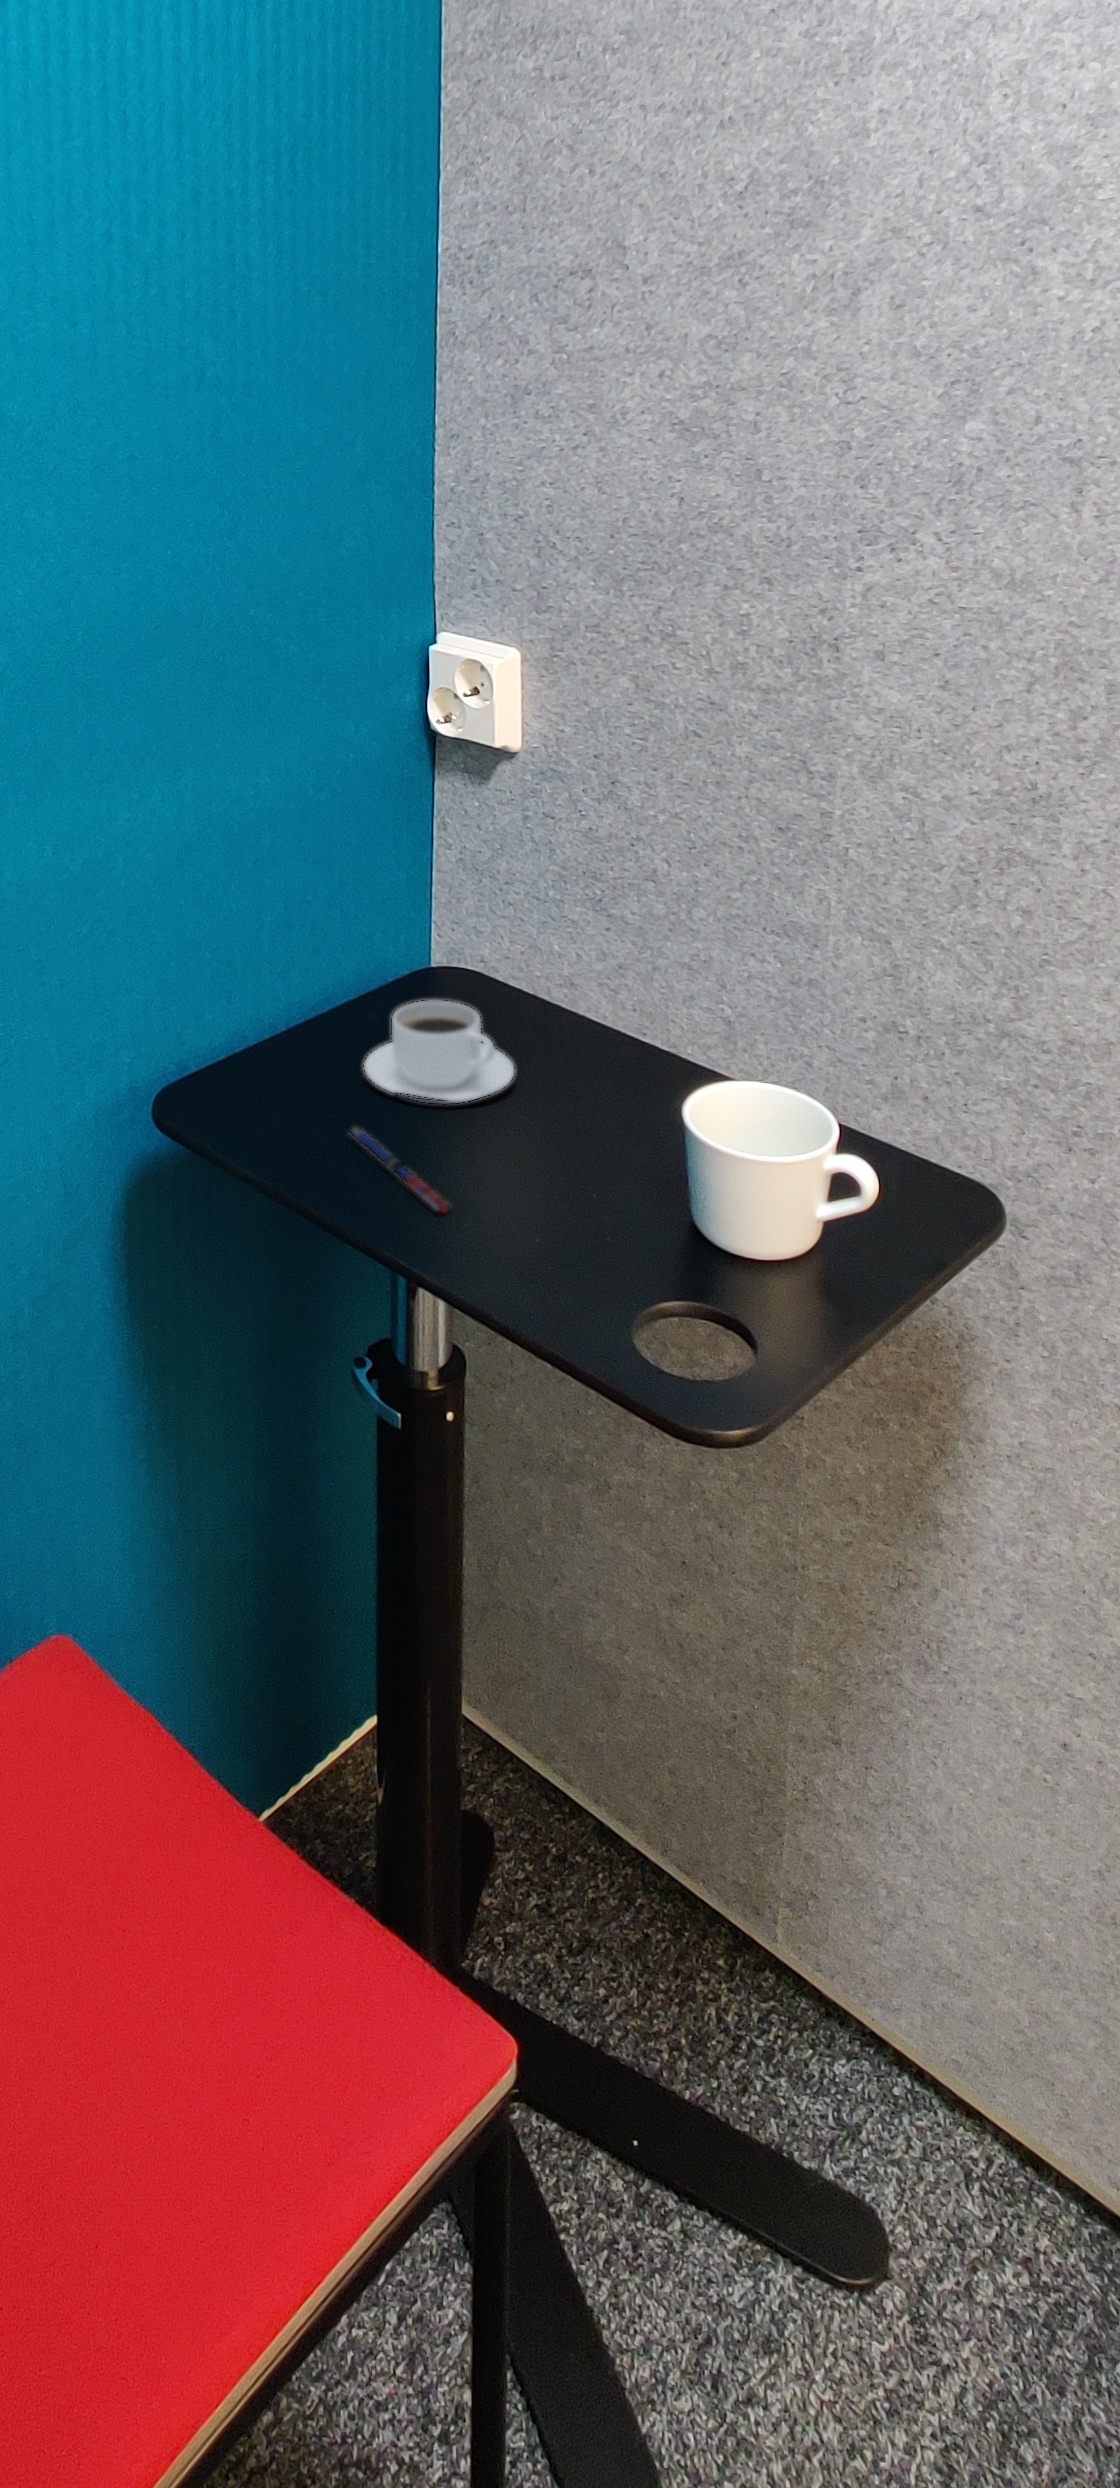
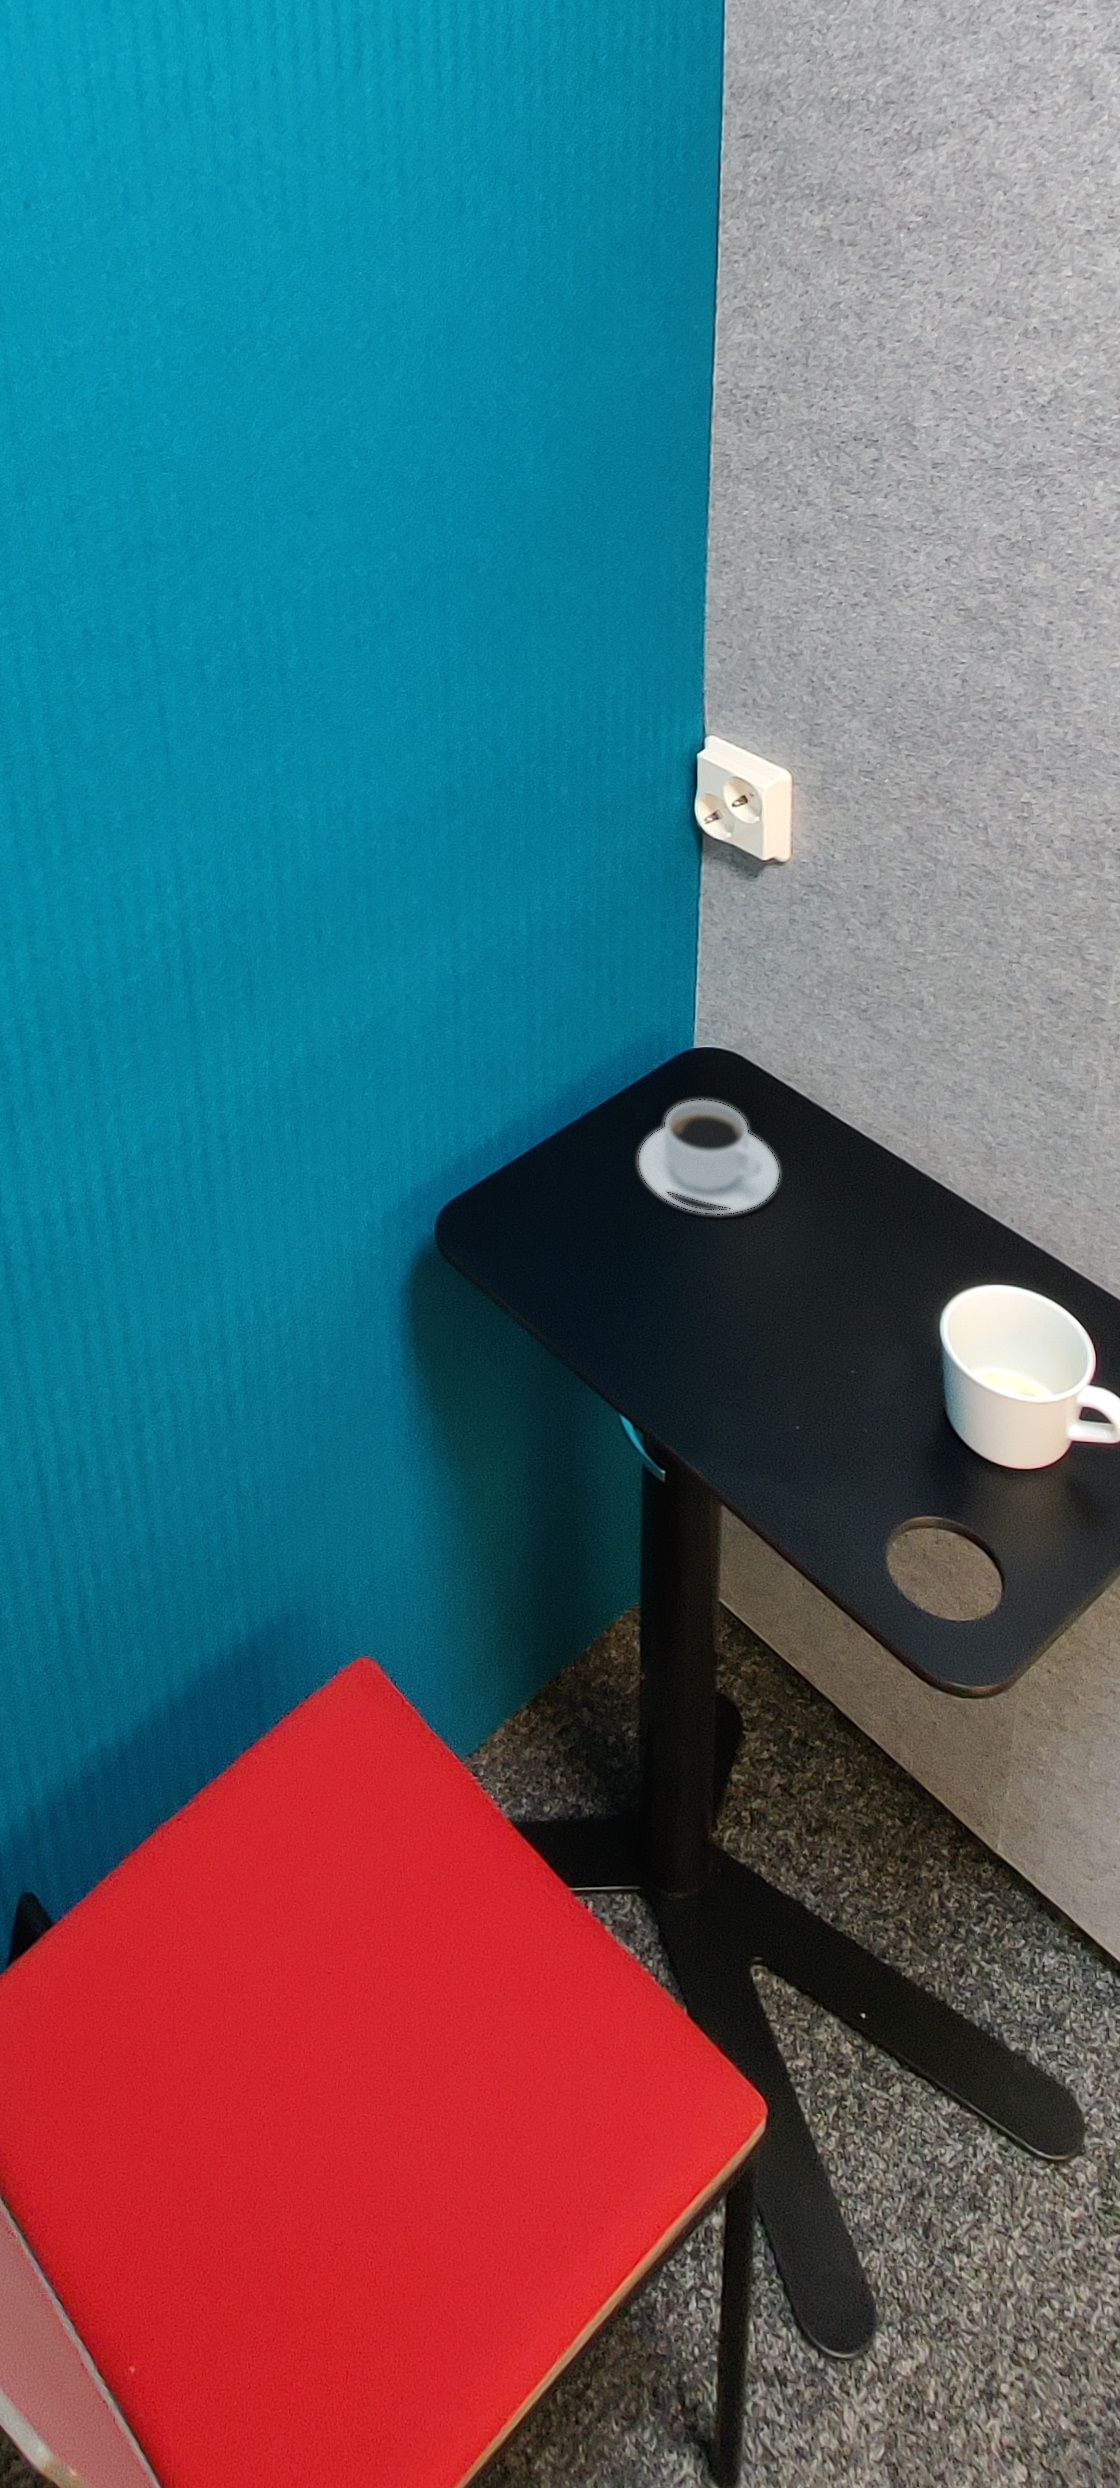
pen: present [352,1128,448,1212] -> none [626,1253,724,1377]

